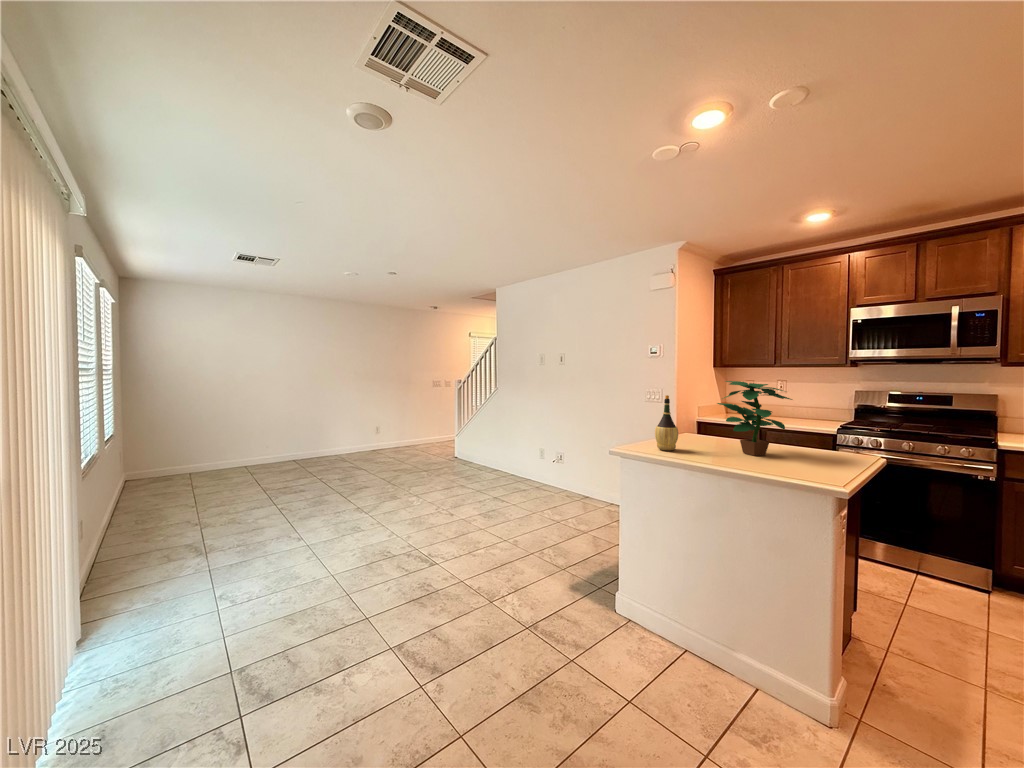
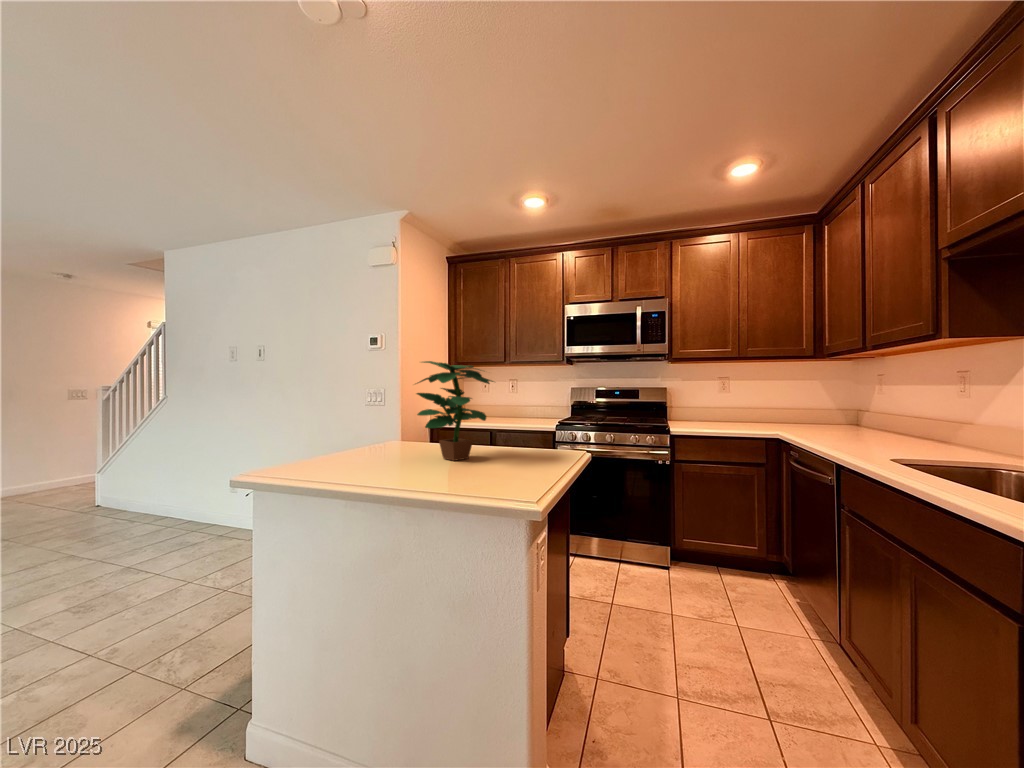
wine bottle: present [655,395,678,450] -> none [319,381,355,465]

